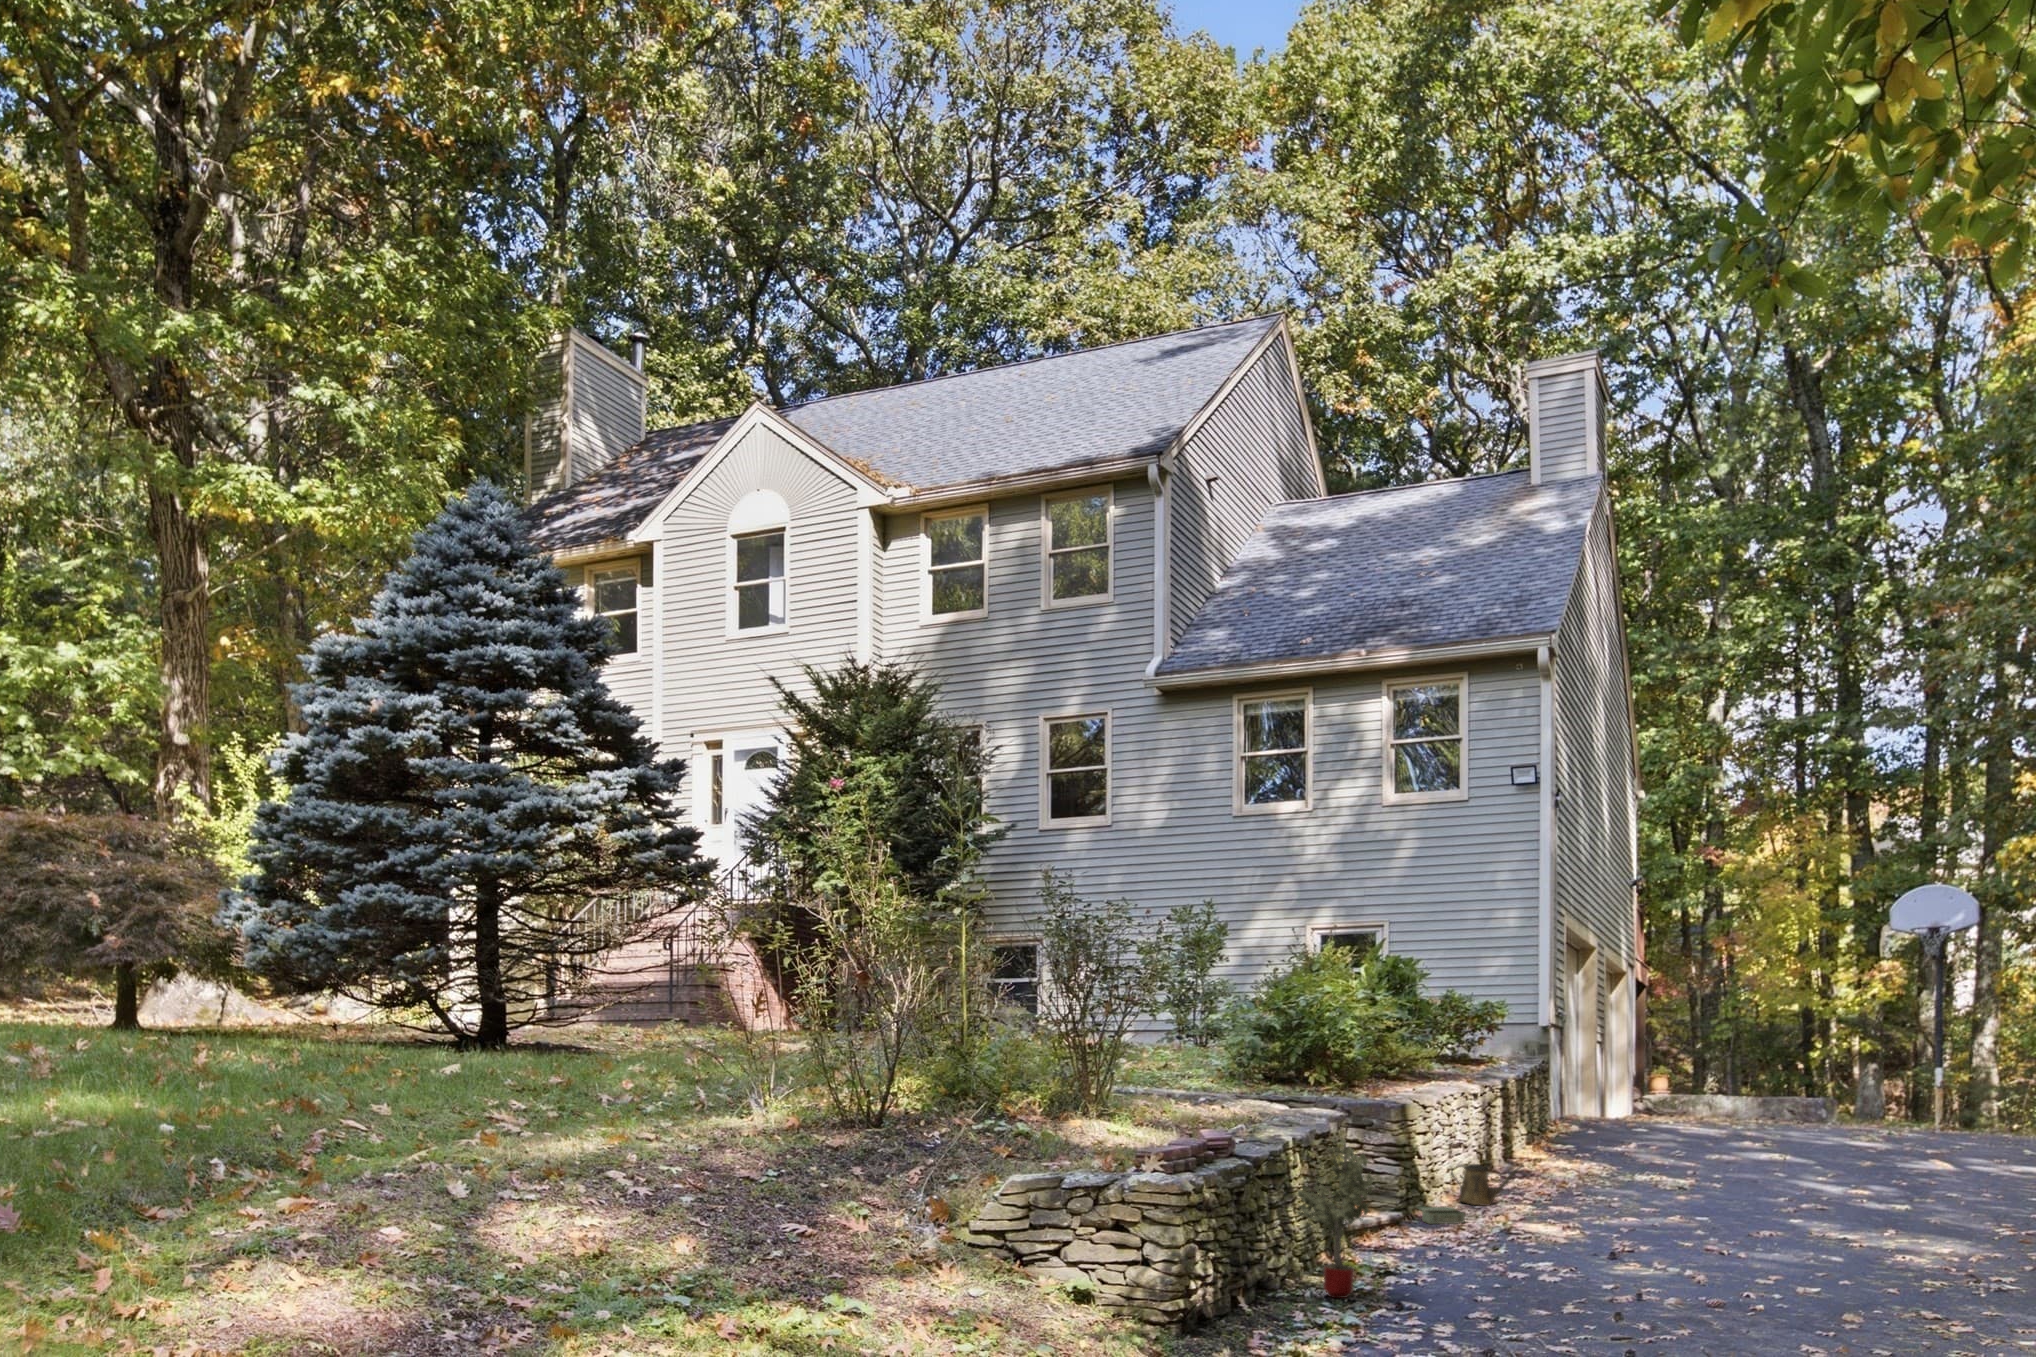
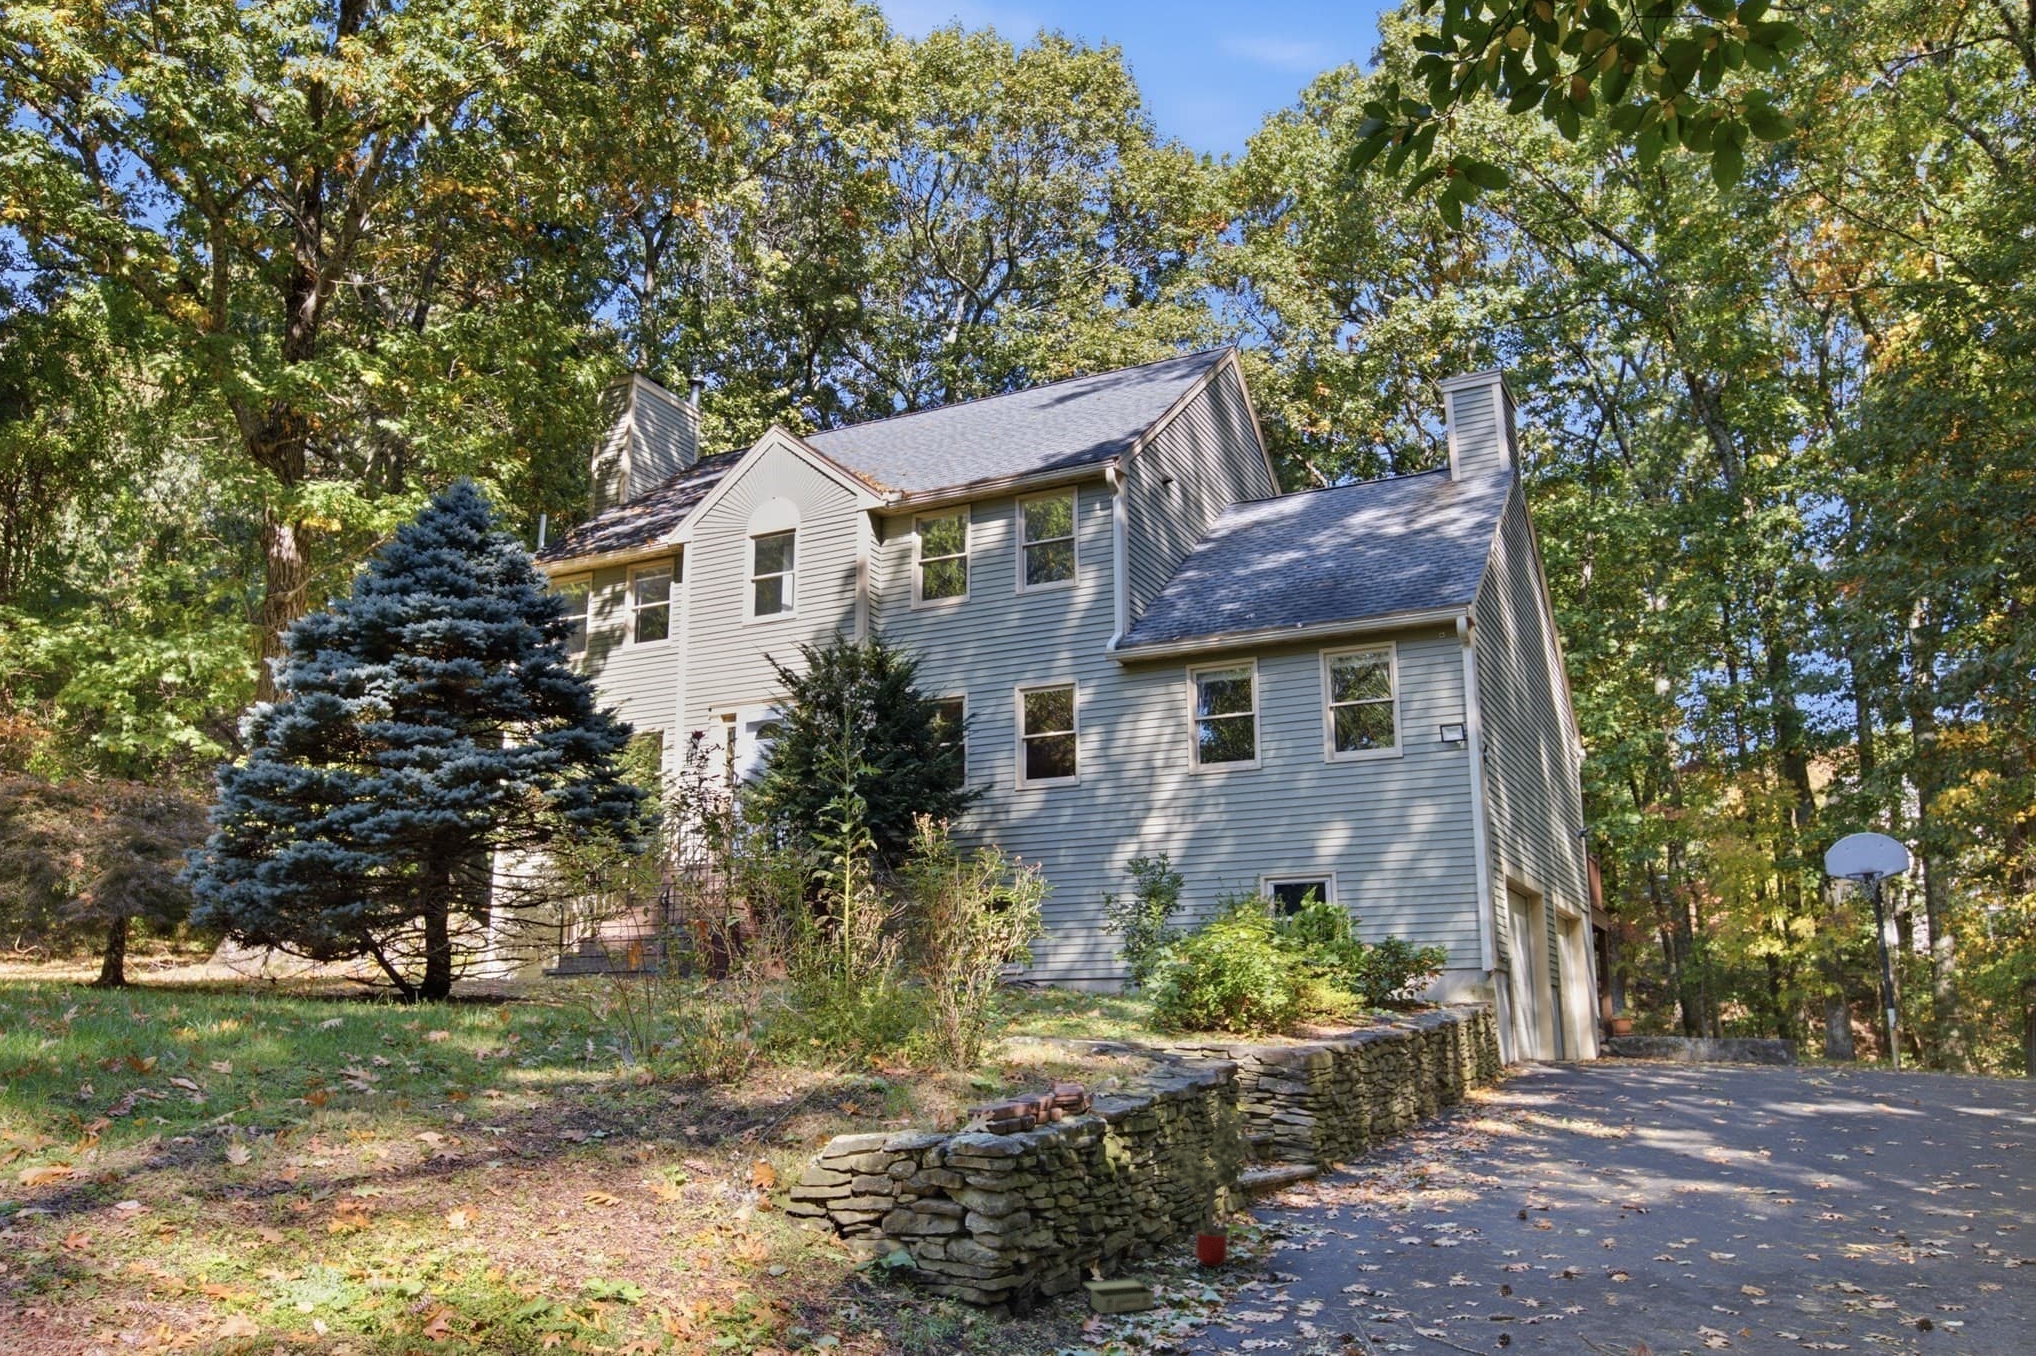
watering can: present [1451,1164,1522,1206] -> none [1365,1113,1437,1155]
toolbox: present [1417,1206,1465,1224] -> present [1083,1278,1155,1314]

